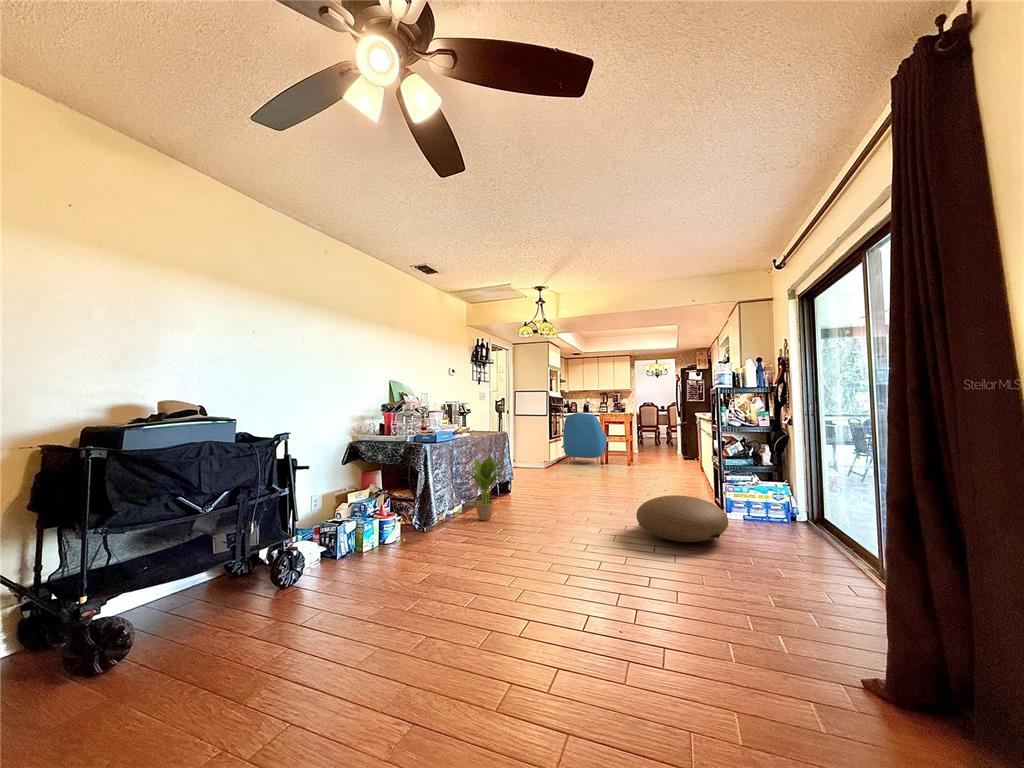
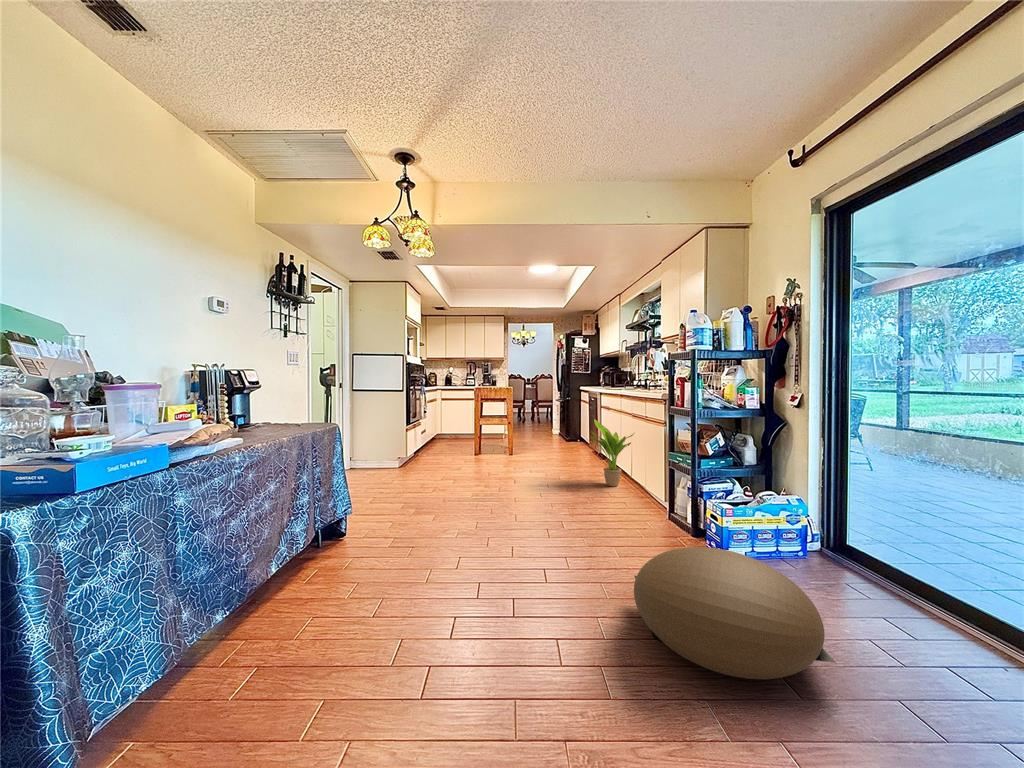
armchair: present [563,413,607,466] -> none [426,387,483,459]
potted plant: present [464,456,509,521] -> present [589,419,633,486]

